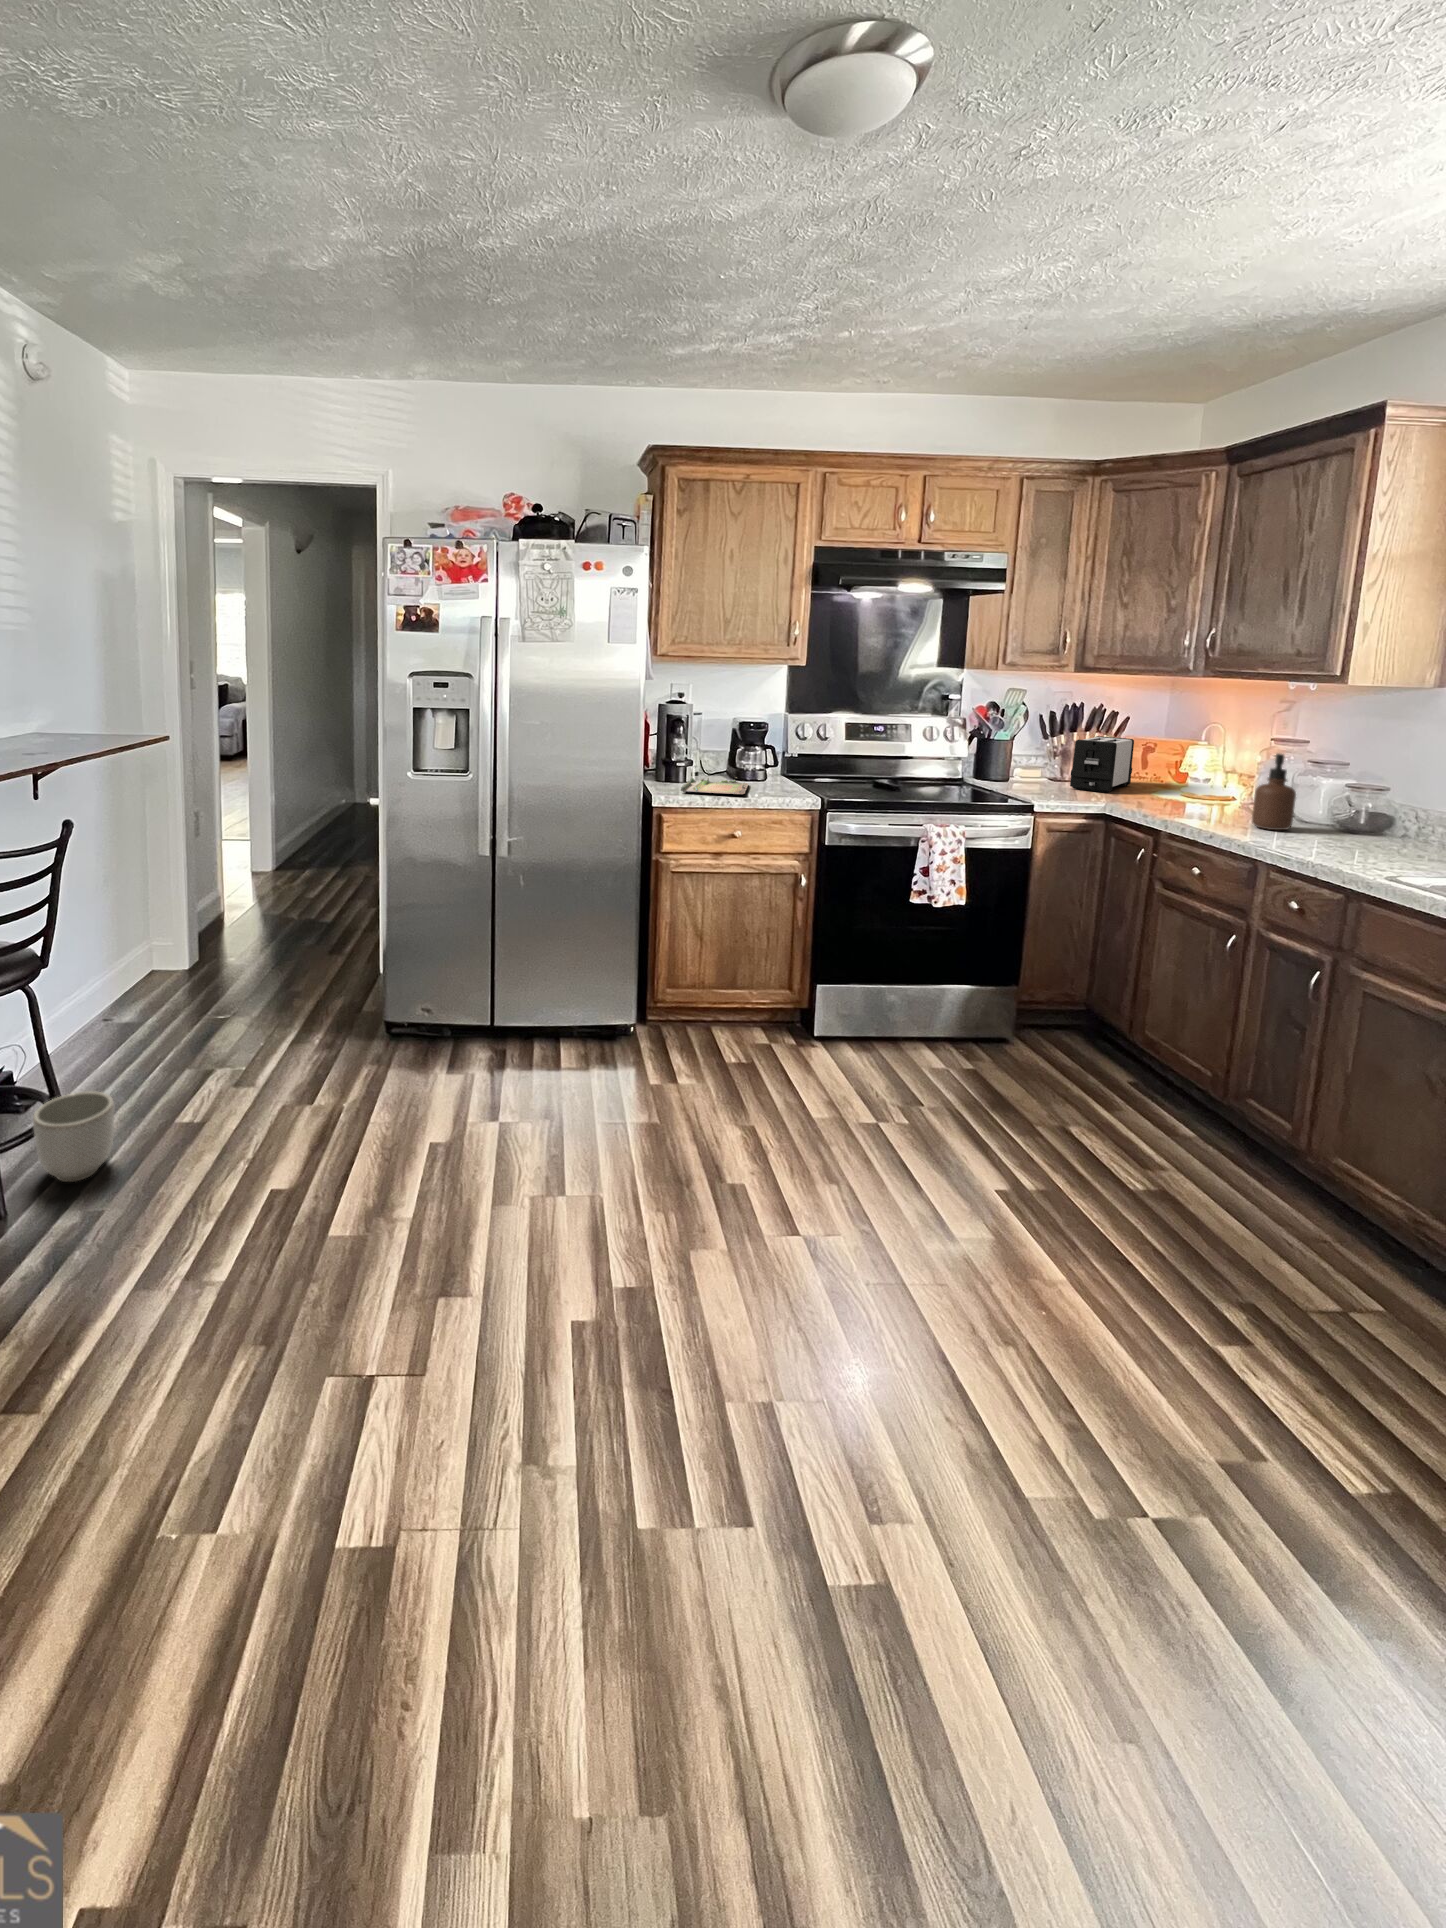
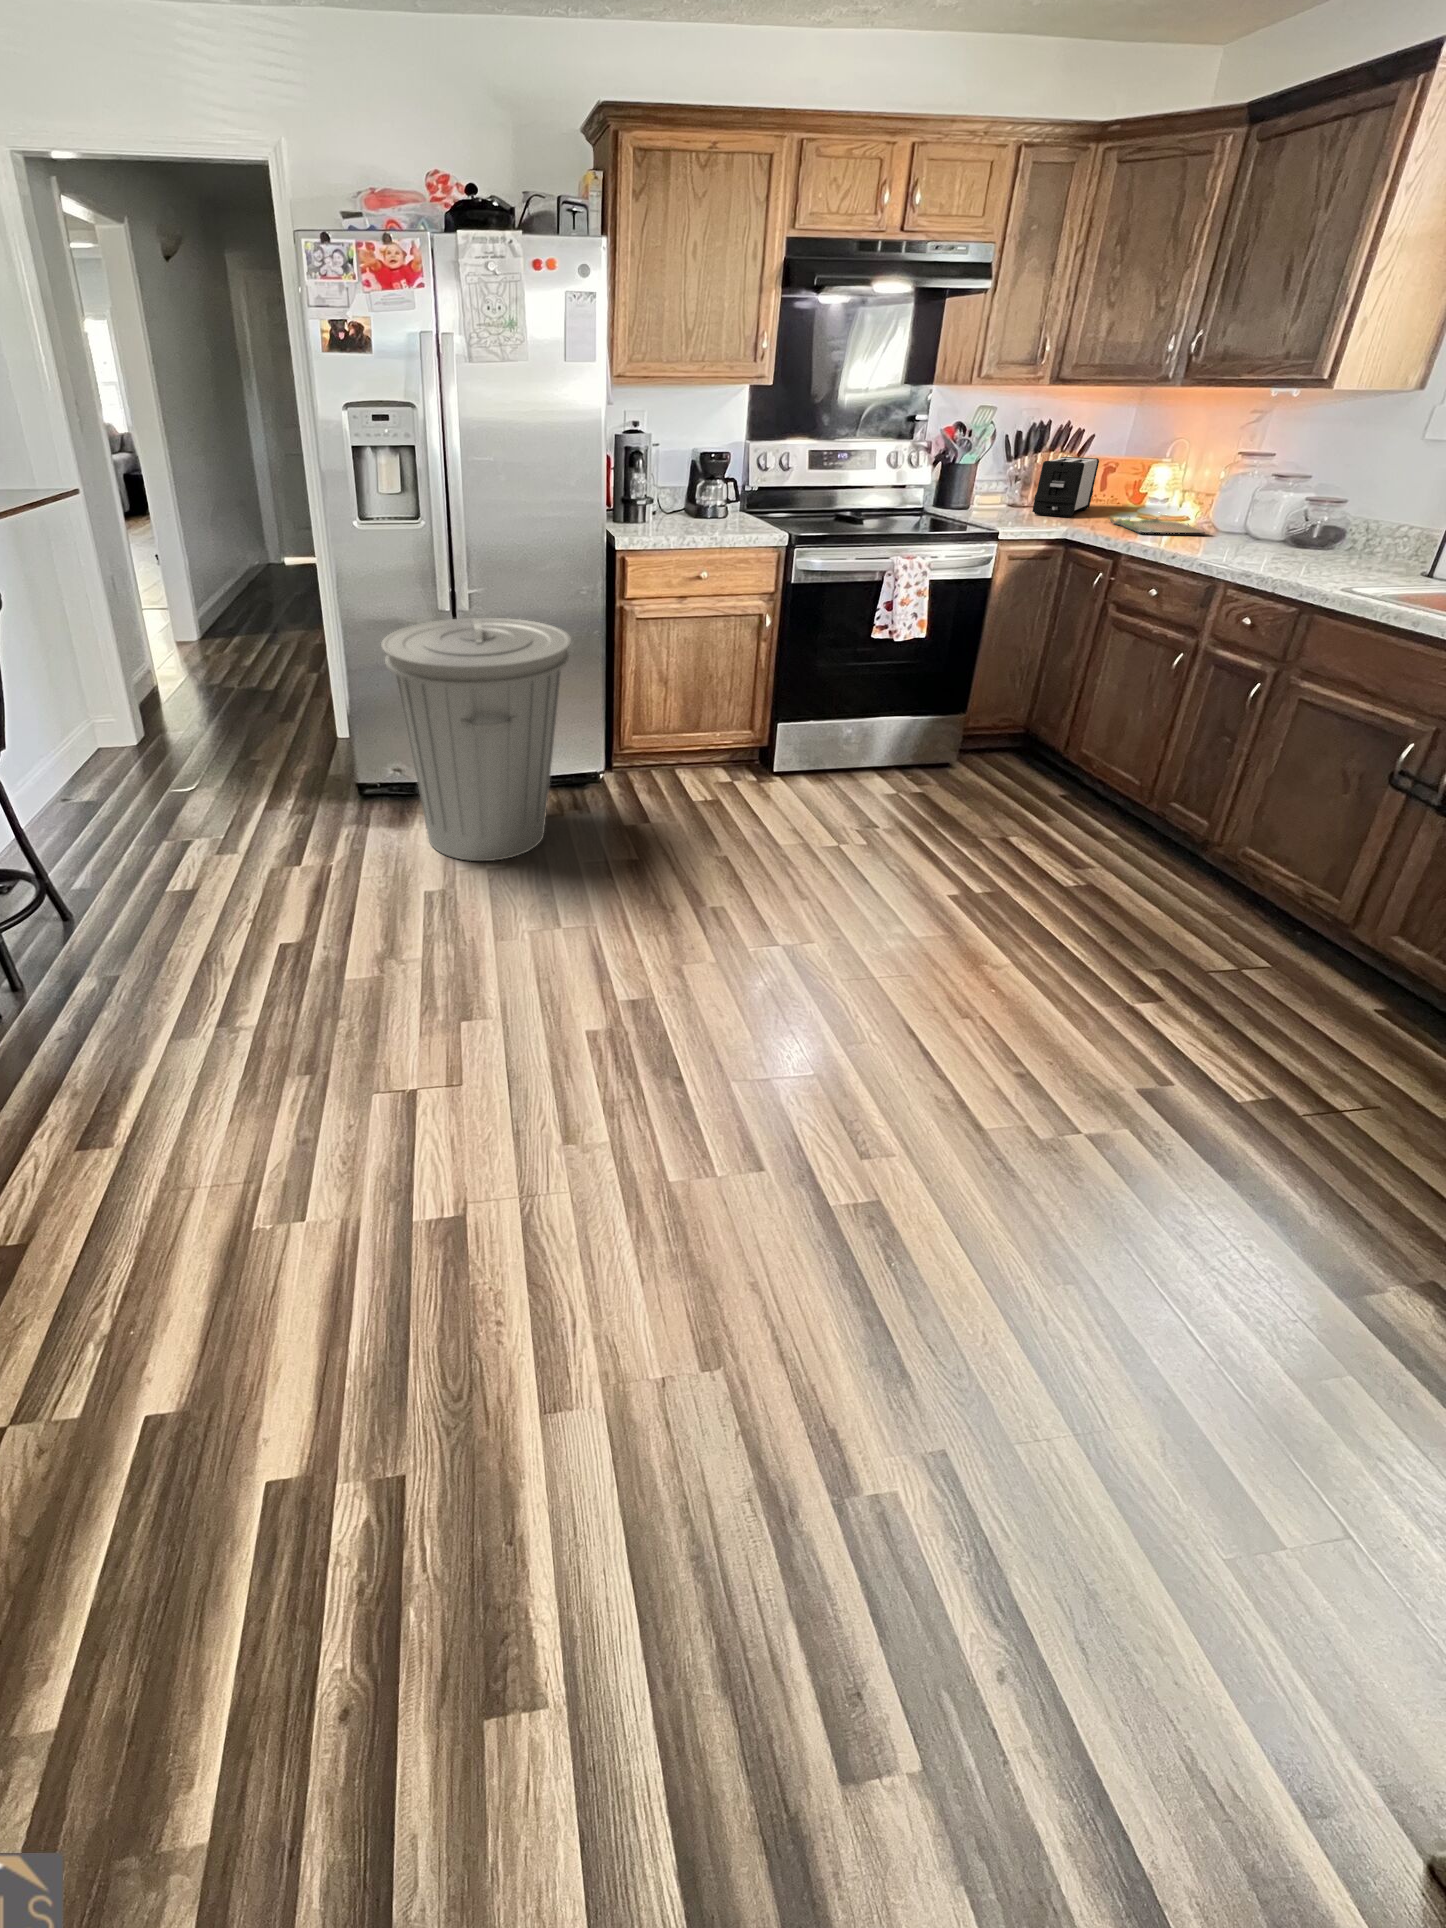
soap dispenser: present [1252,753,1296,831] -> none [1212,467,1260,548]
tray: present [681,777,748,794] -> present [1110,518,1204,533]
trash can: none [417,864,600,1112] -> present [381,618,571,861]
planter: present [33,1091,114,1182] -> none [25,869,111,954]

